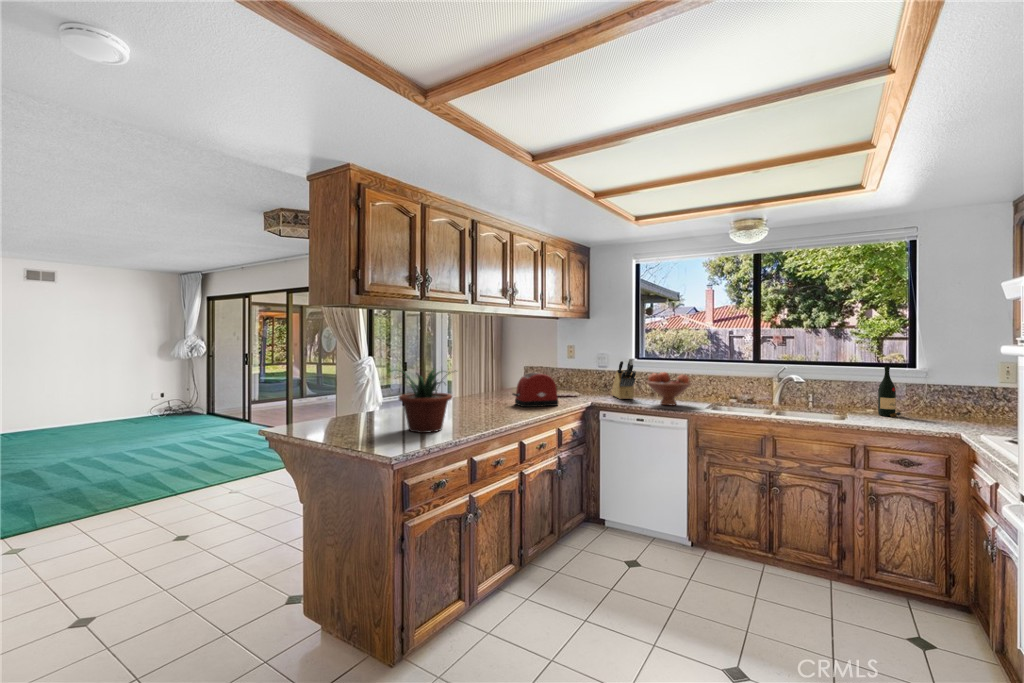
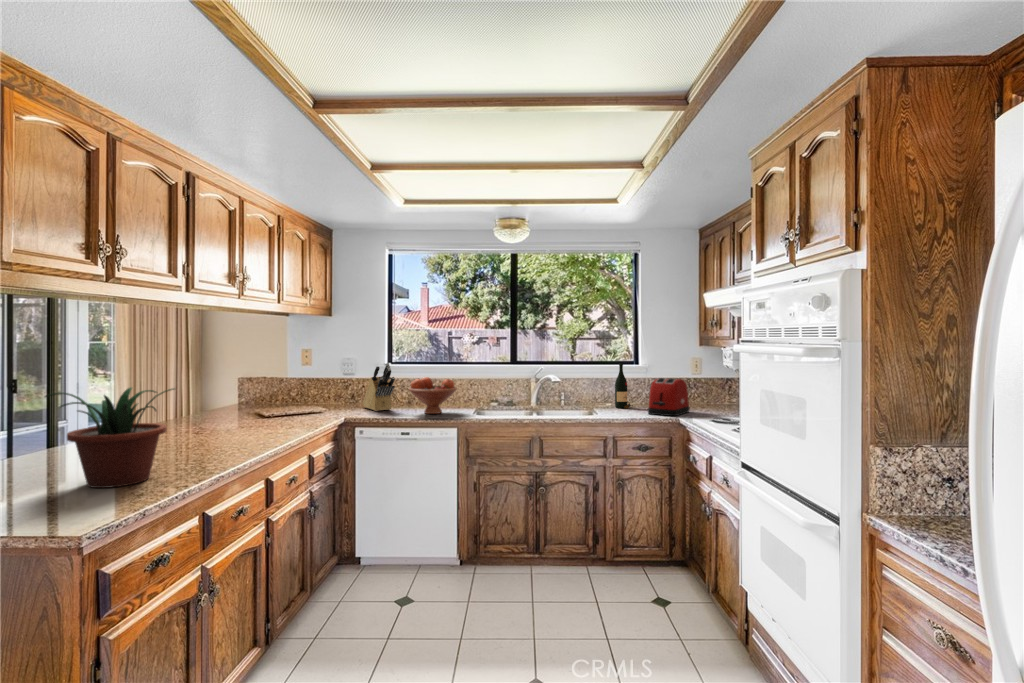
toaster: present [512,373,558,407] -> present [648,378,689,416]

